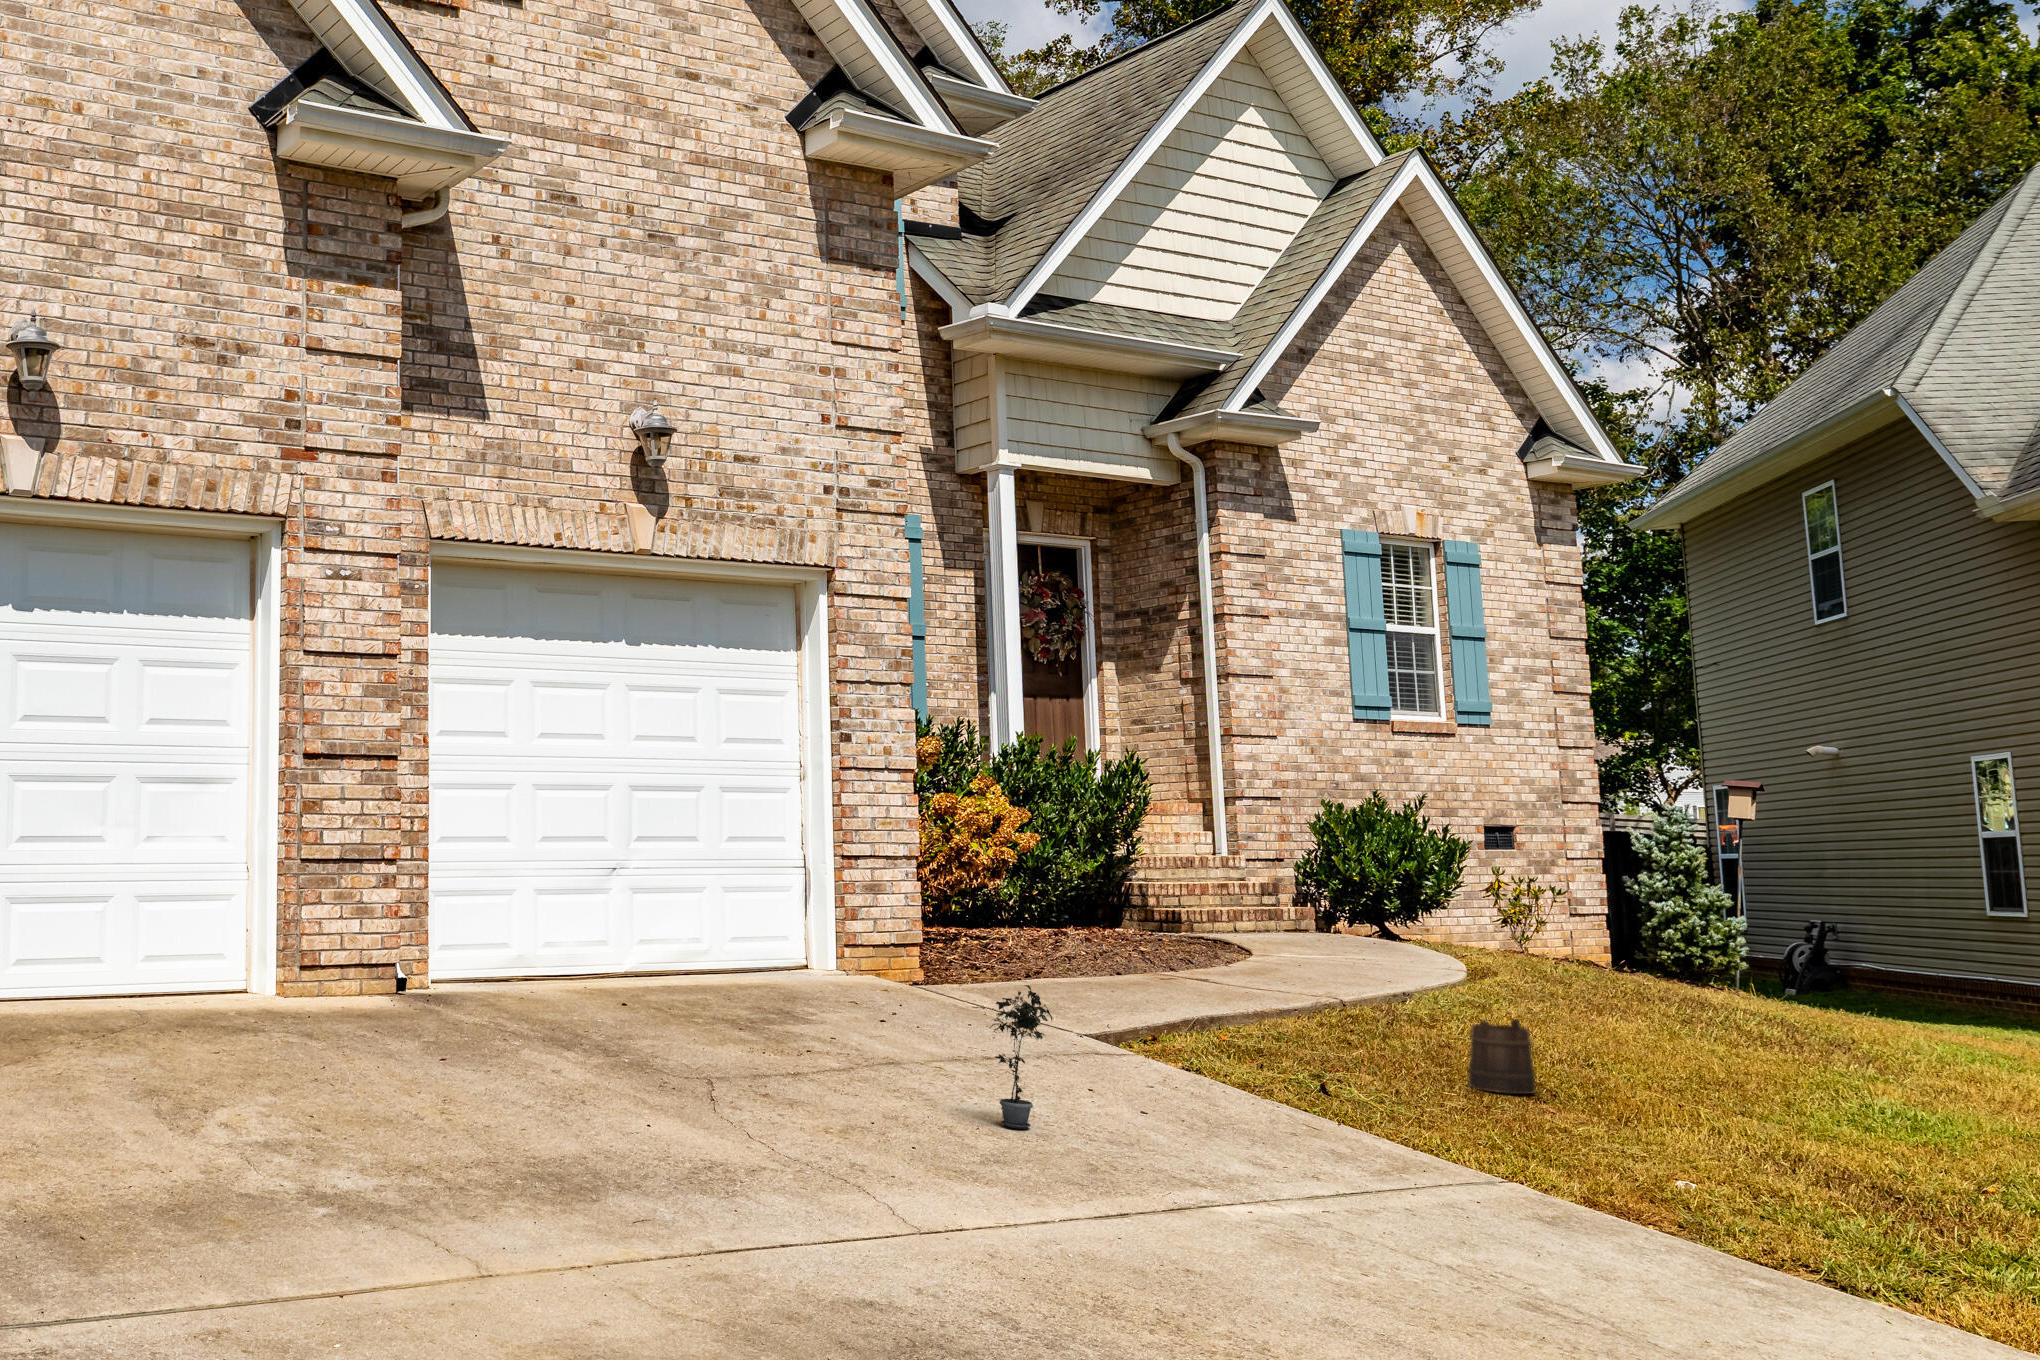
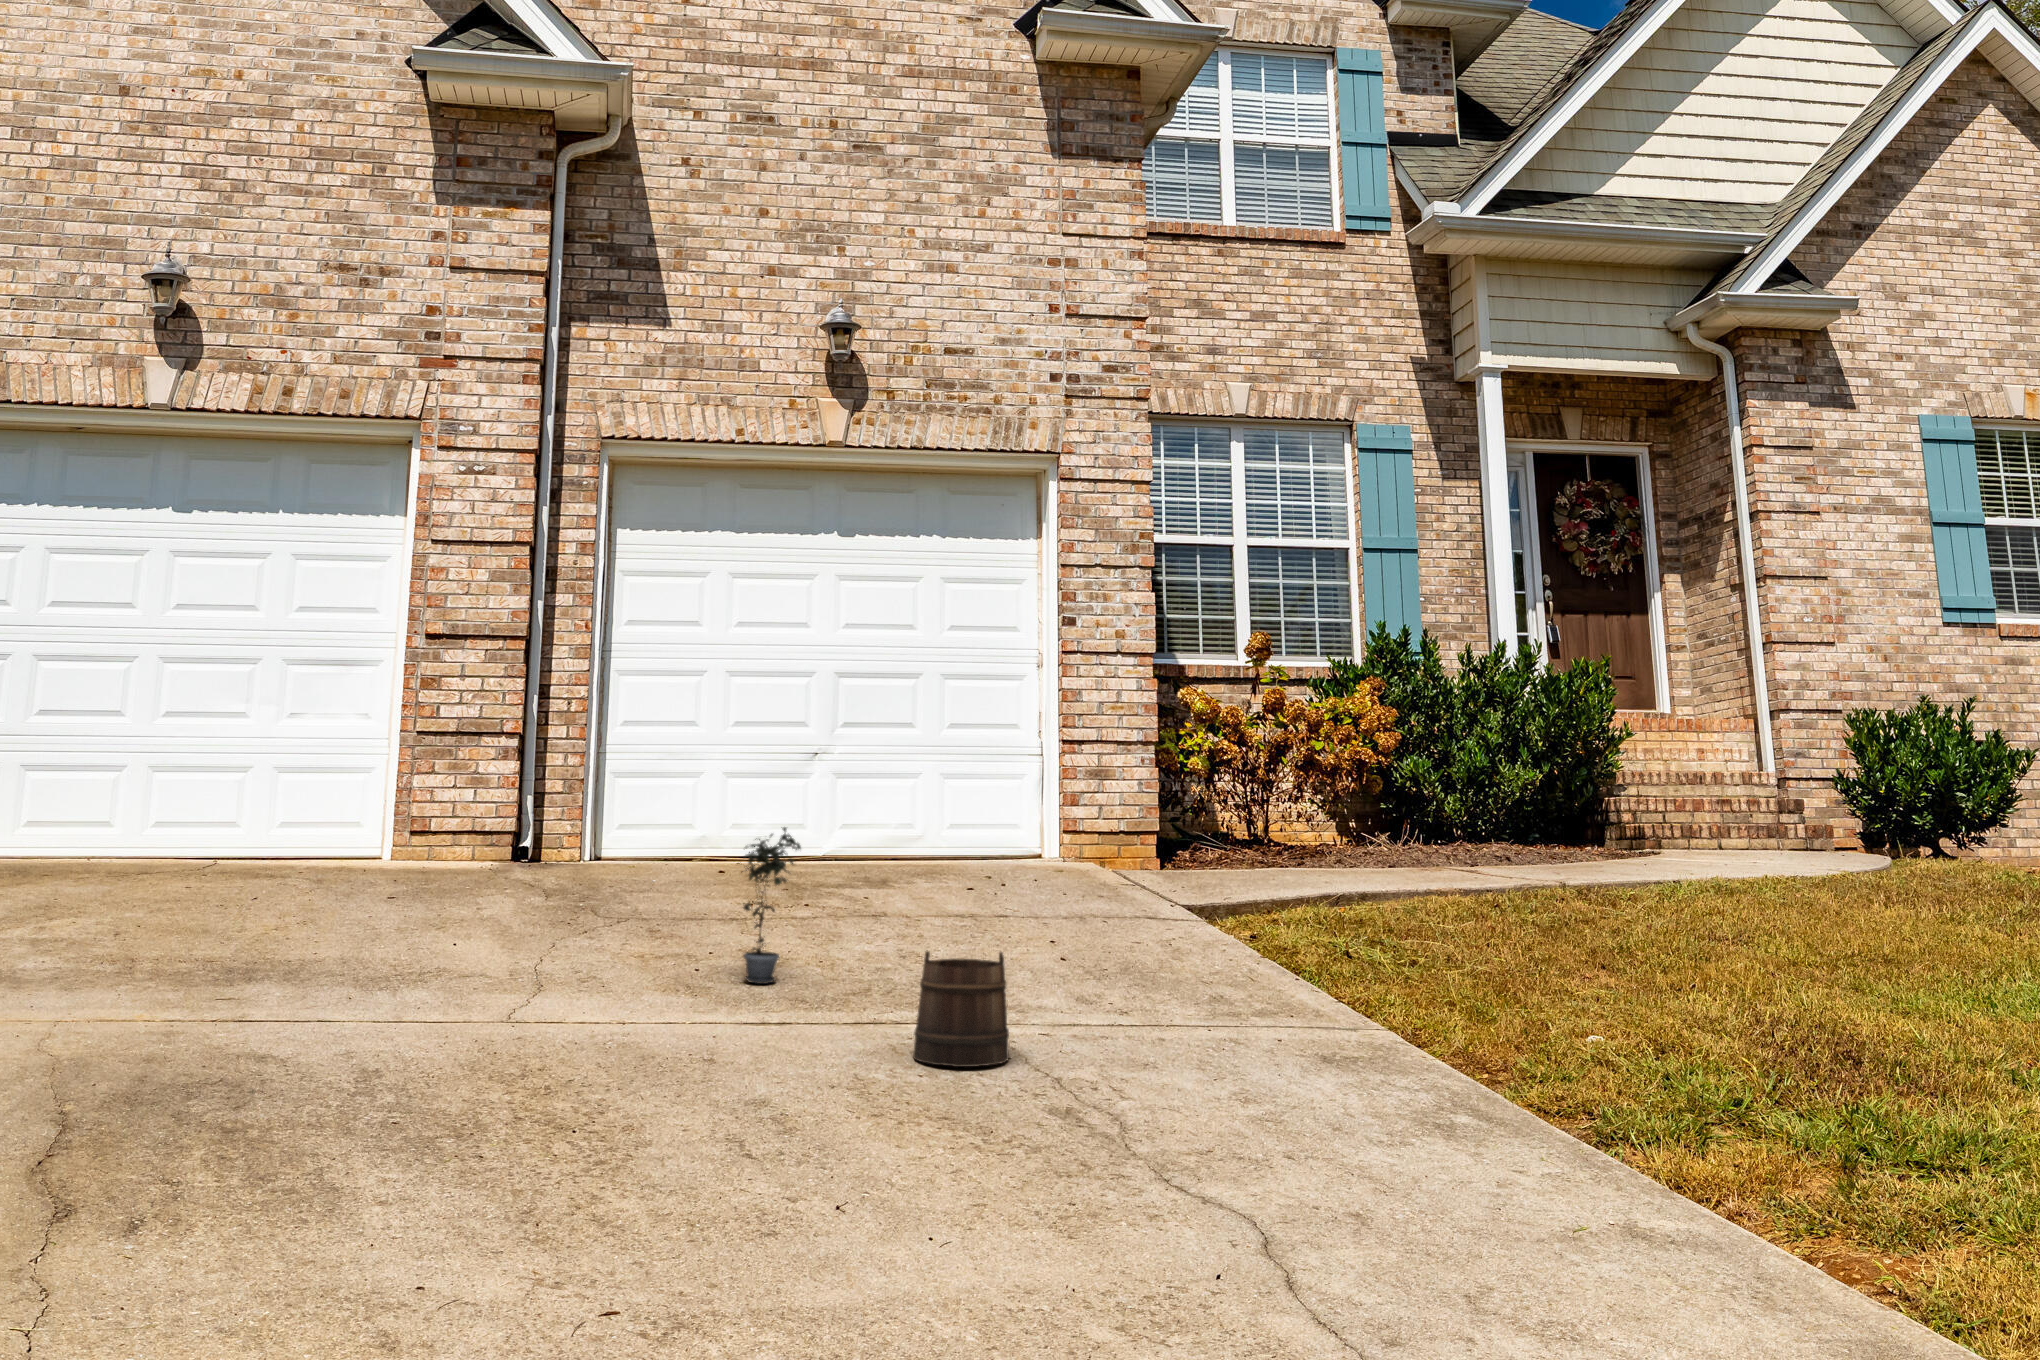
bucket: present [1468,1019,1536,1094] -> present [913,951,1009,1067]

